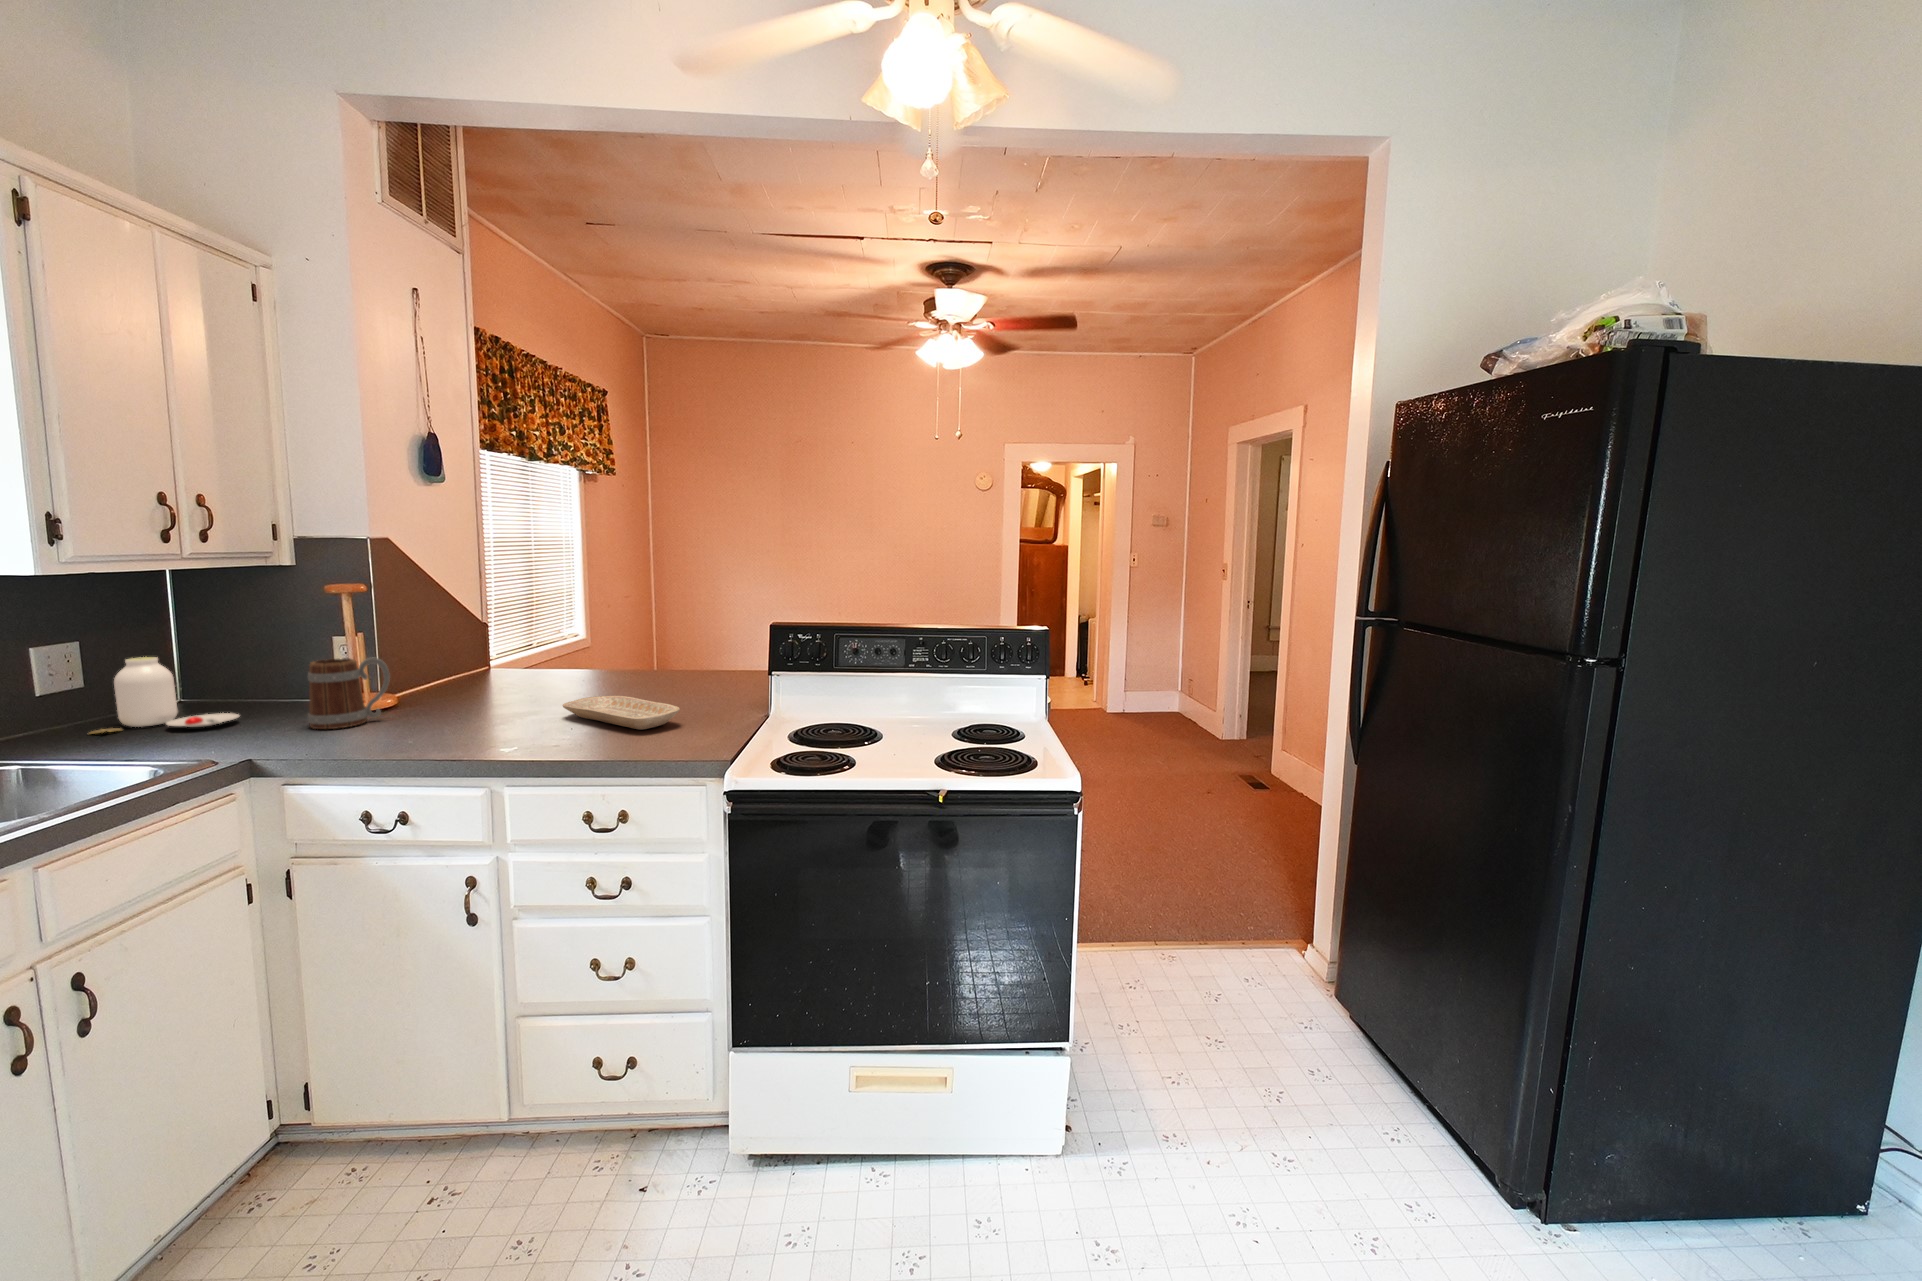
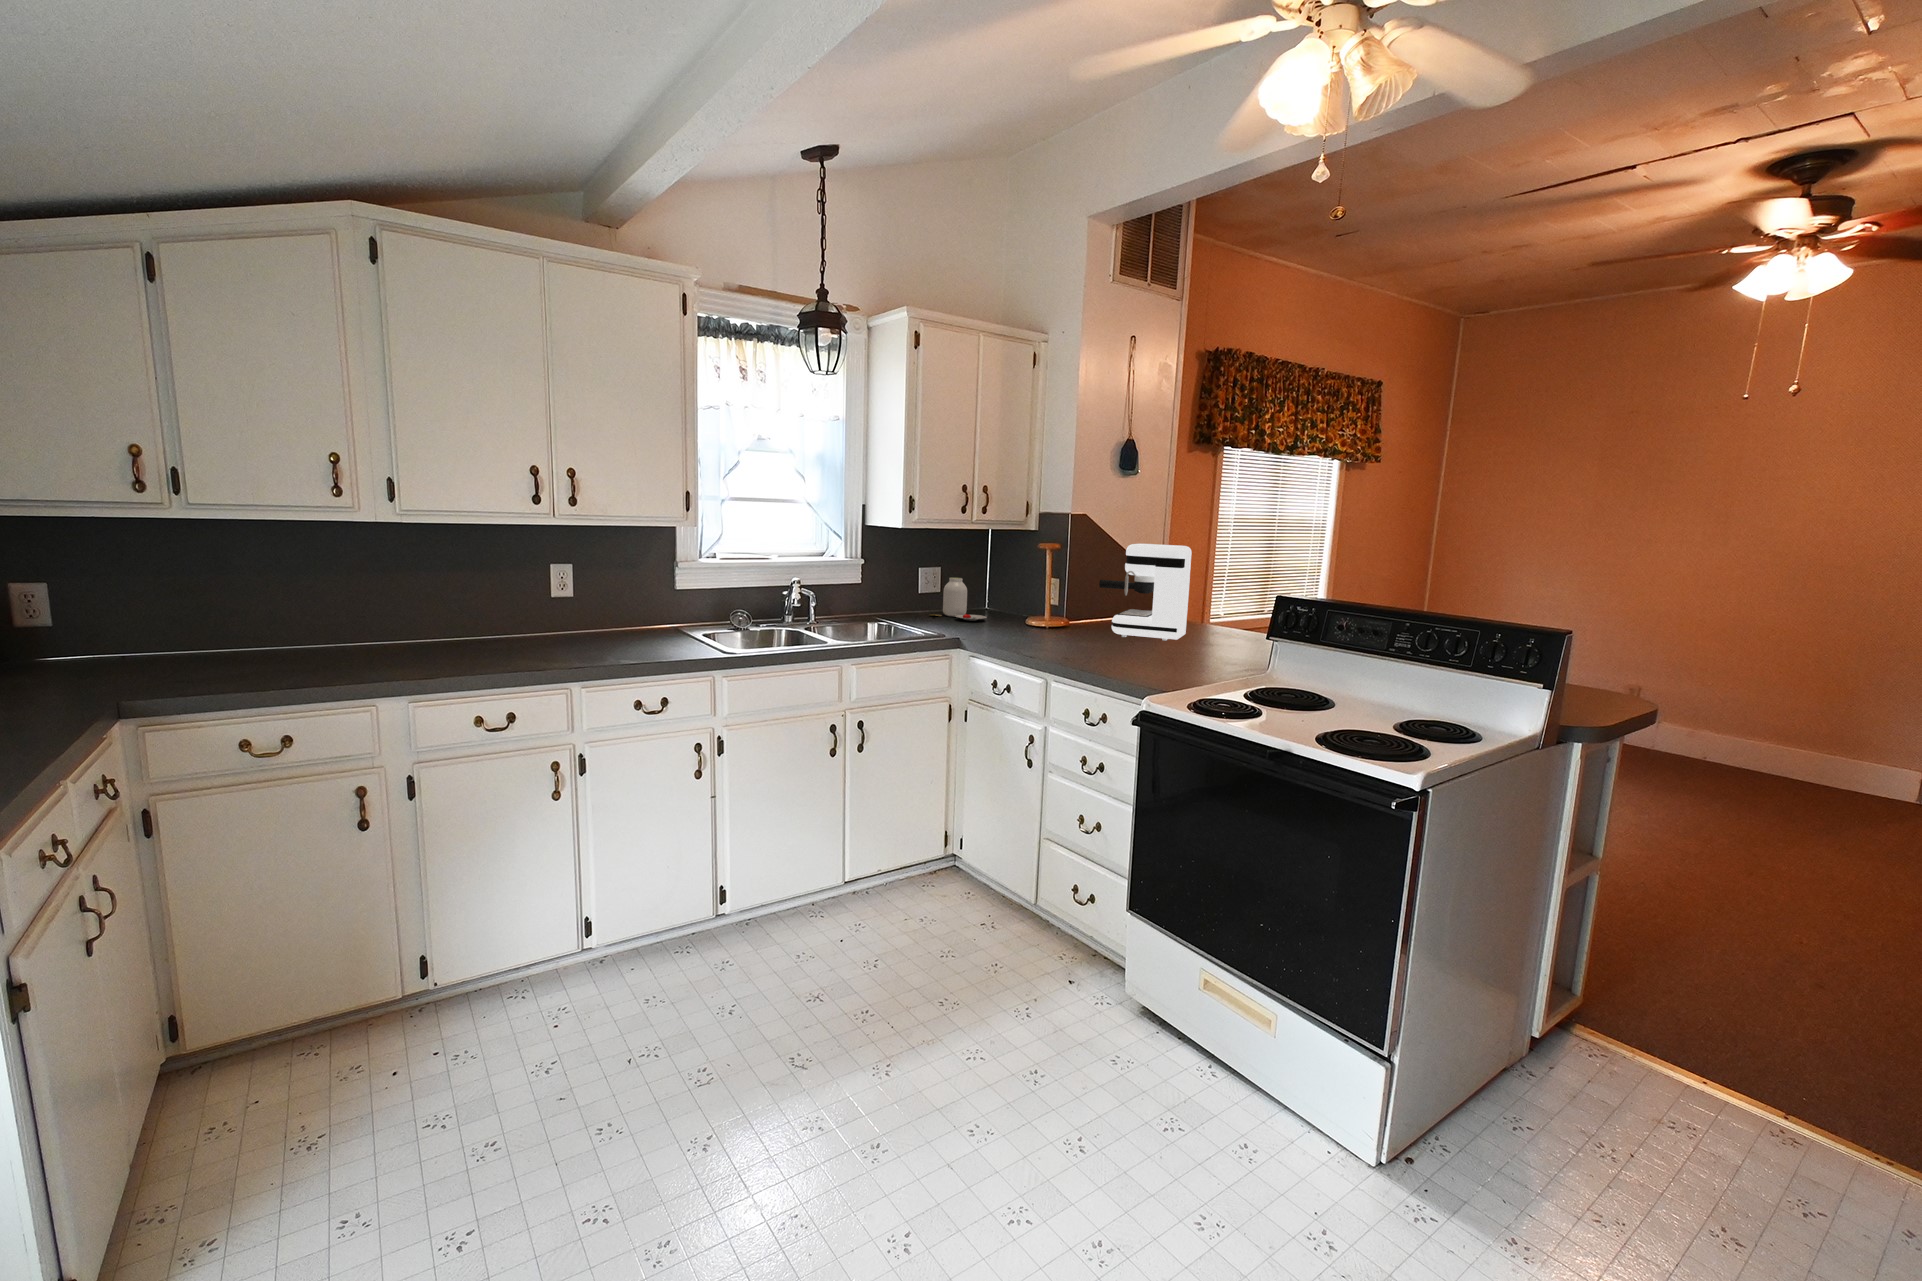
coffee maker: none [444,574,588,702] -> present [1099,544,1192,641]
mug: present [308,658,390,729] -> none [1005,588,1050,632]
tray: present [563,696,680,729] -> none [1131,639,1194,665]

